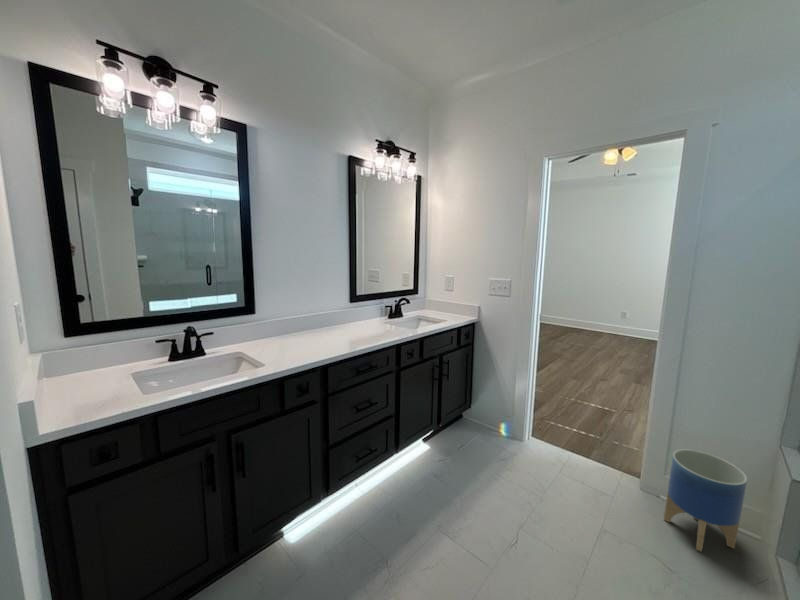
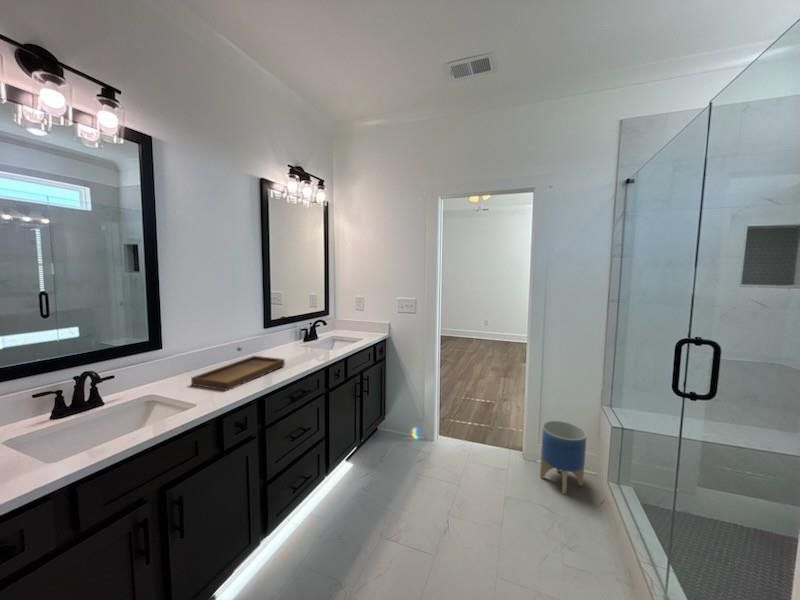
tray: none [272,317,357,356] -> present [191,347,285,390]

